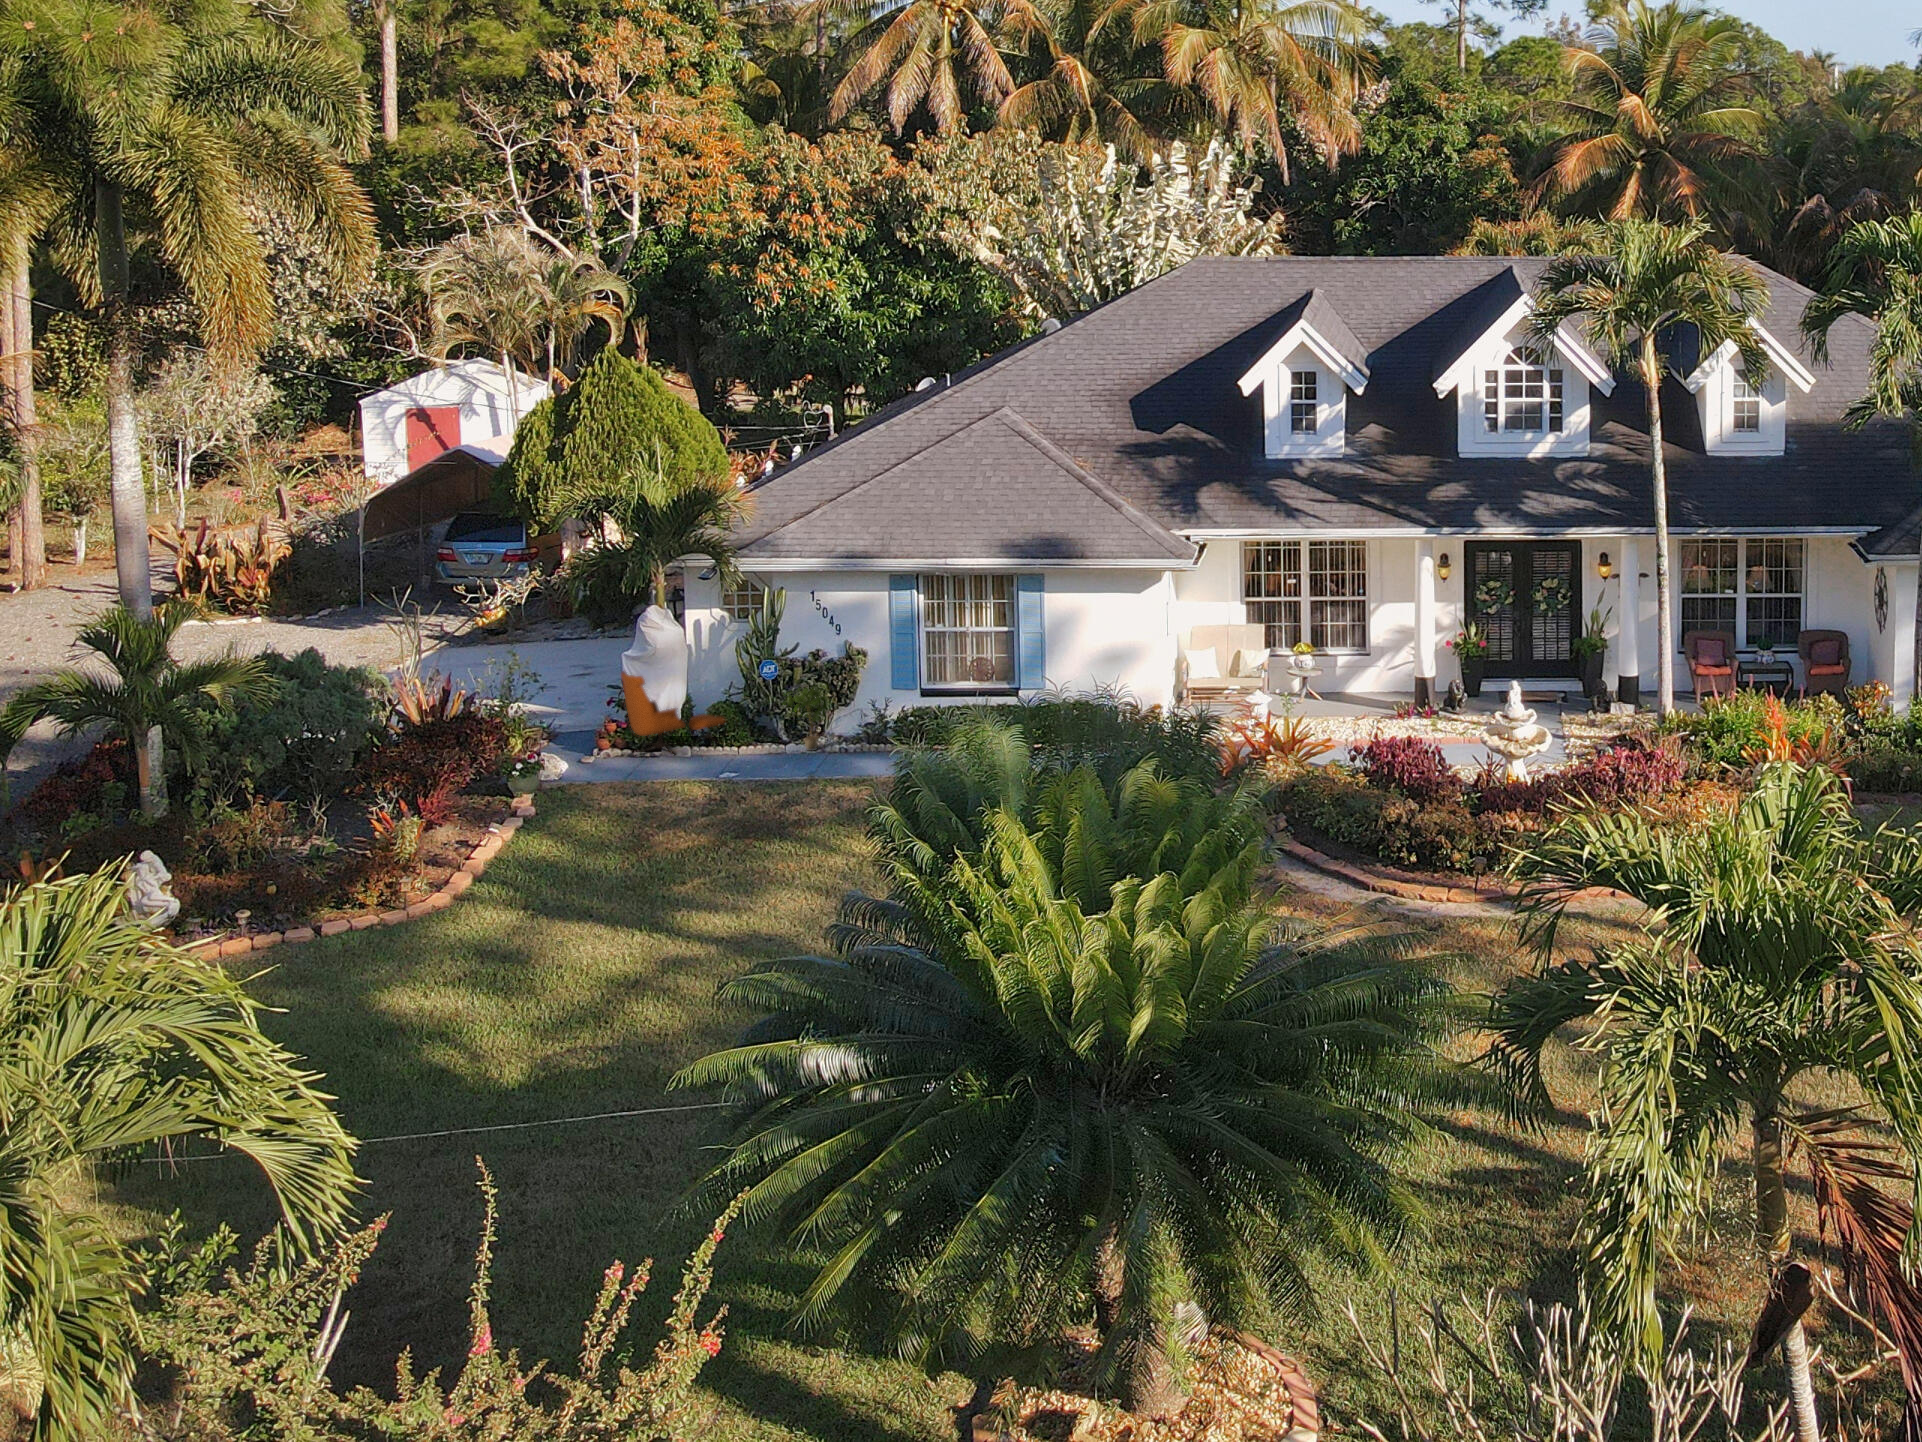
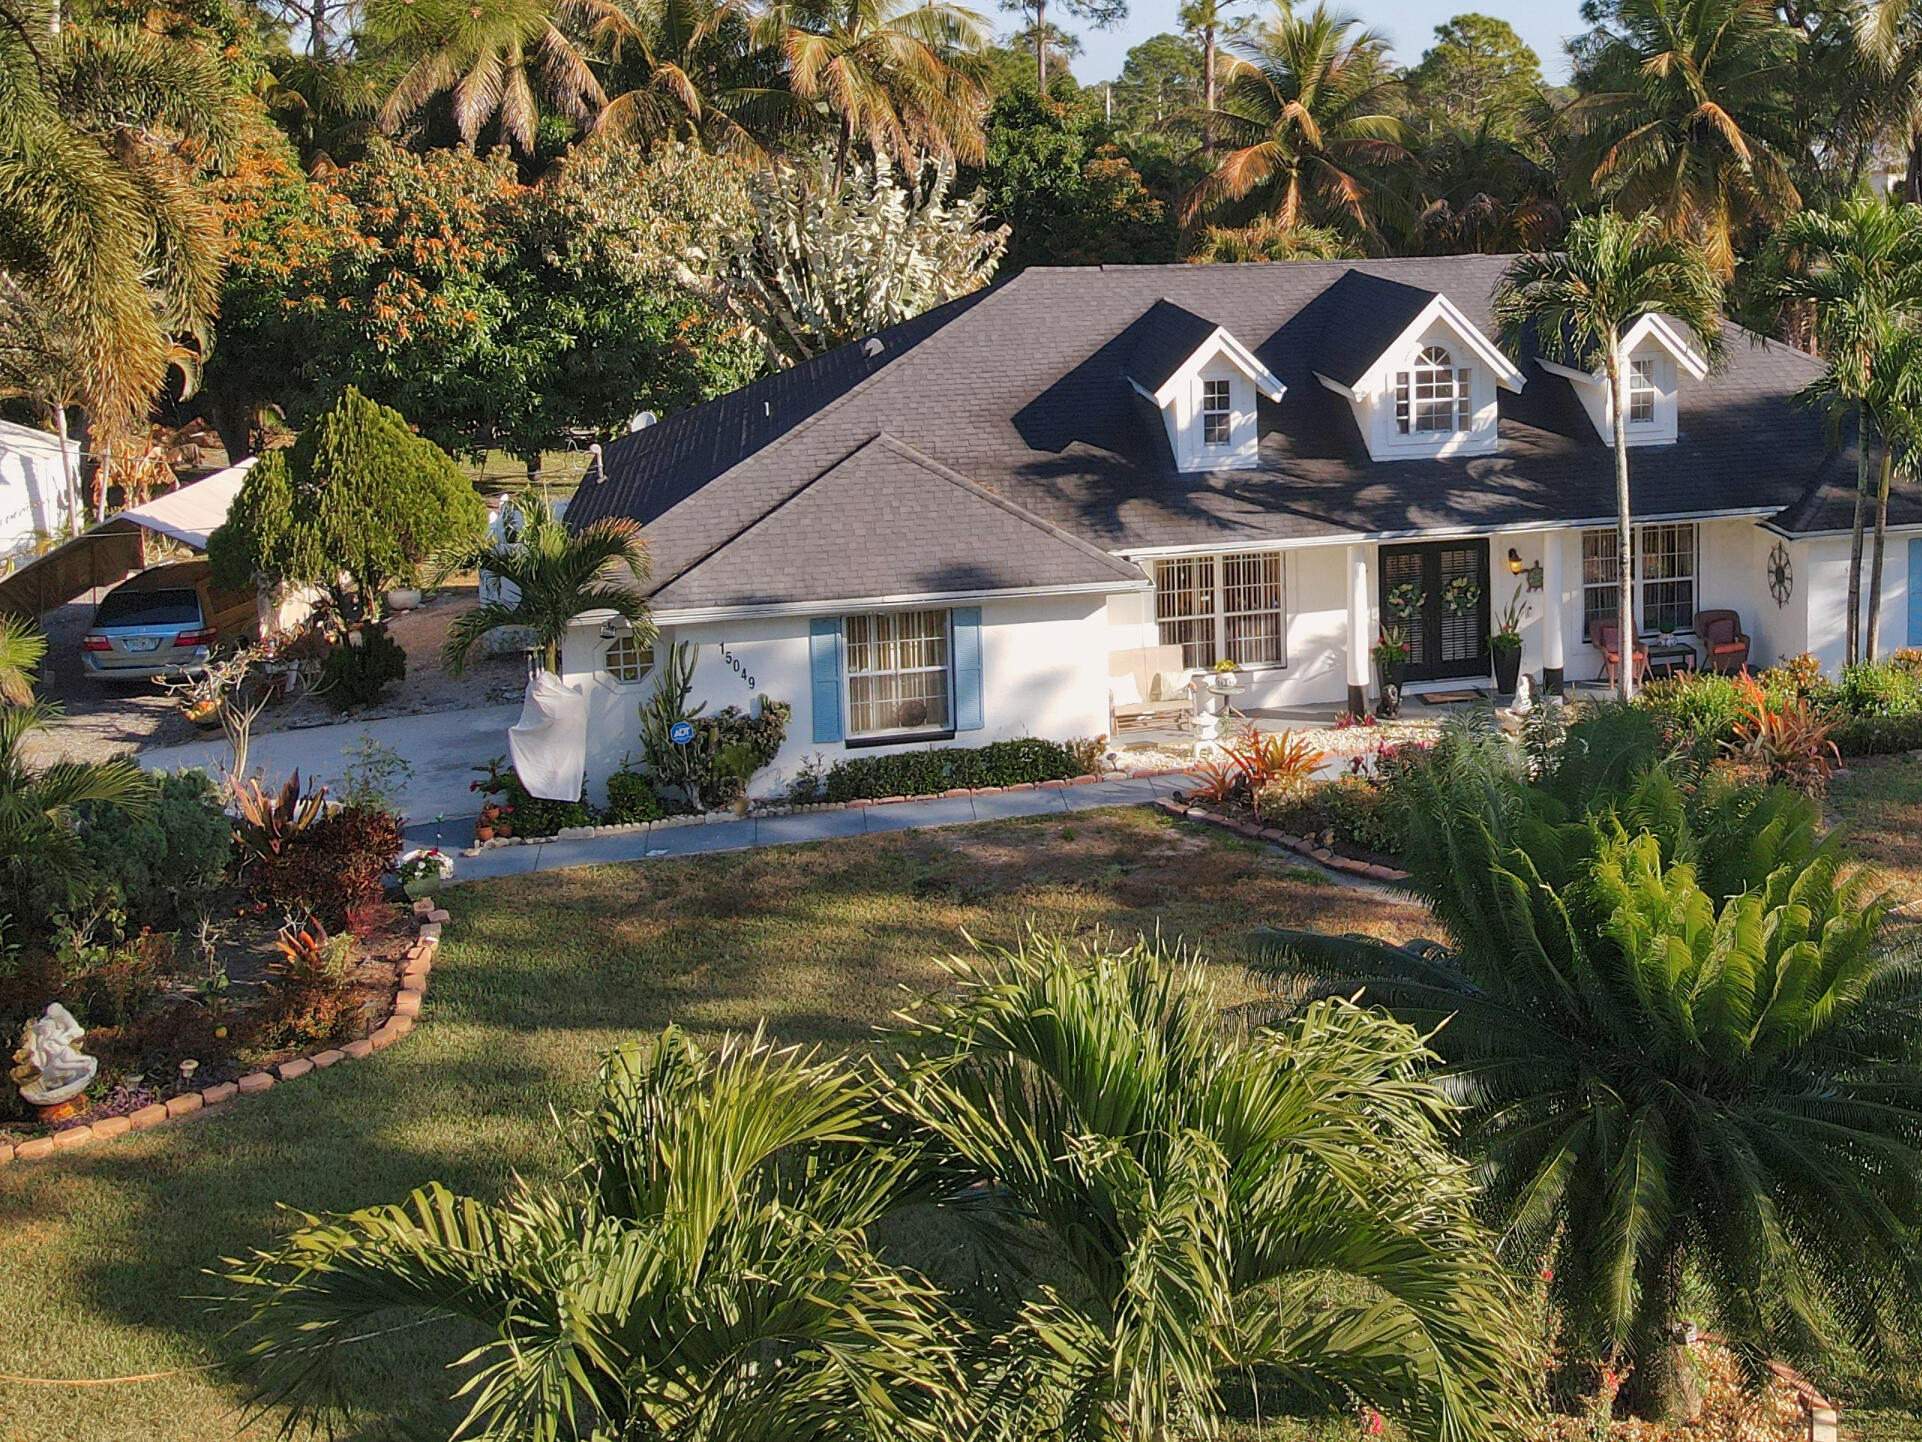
lounge chair: present [621,671,725,751] -> none [518,744,629,840]

